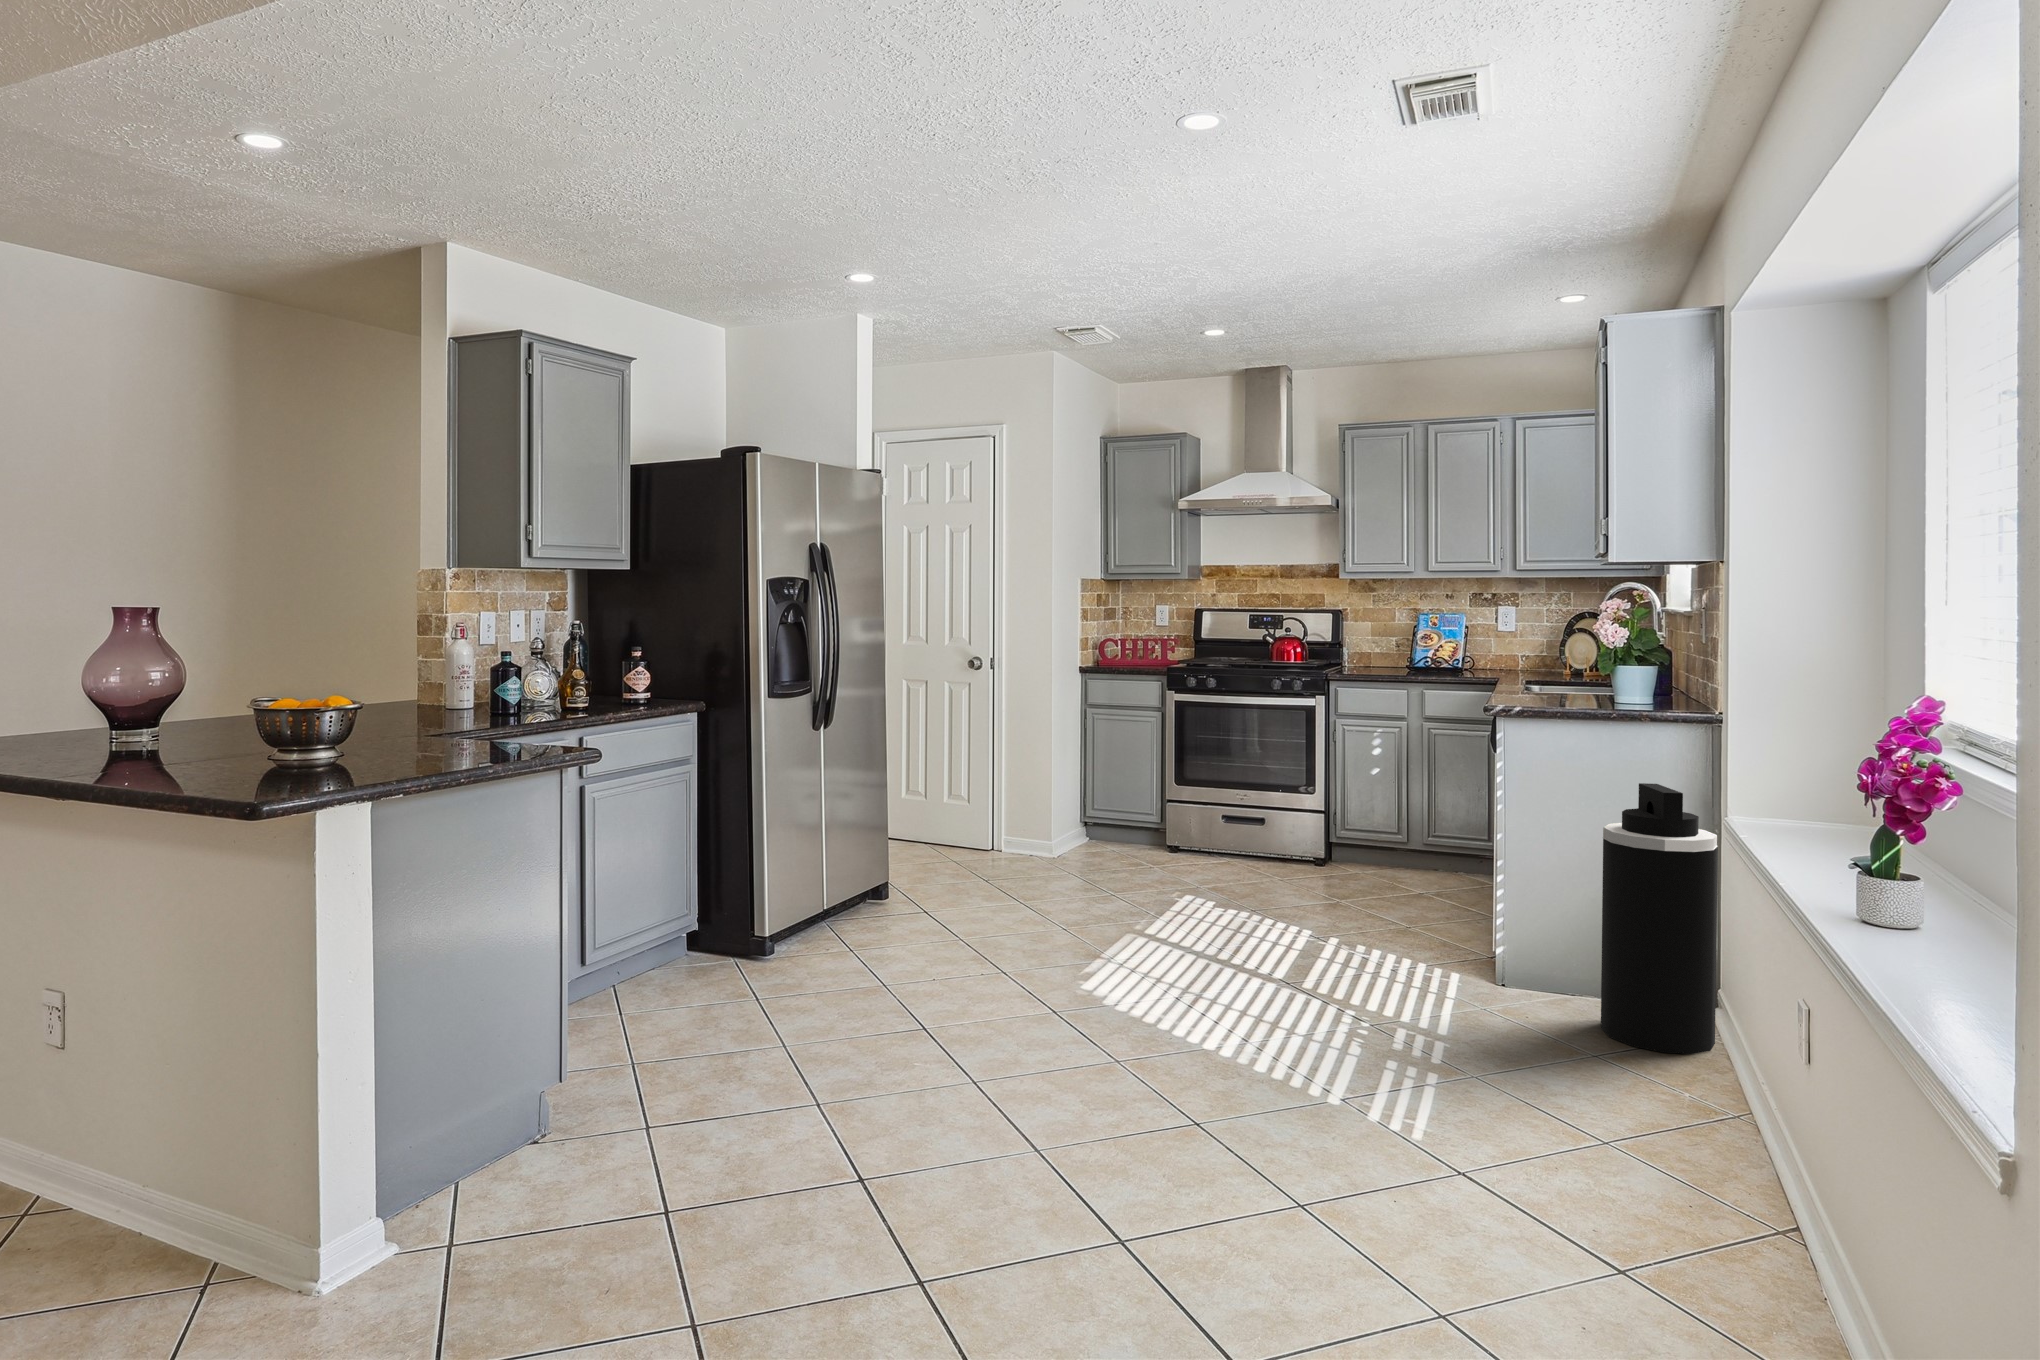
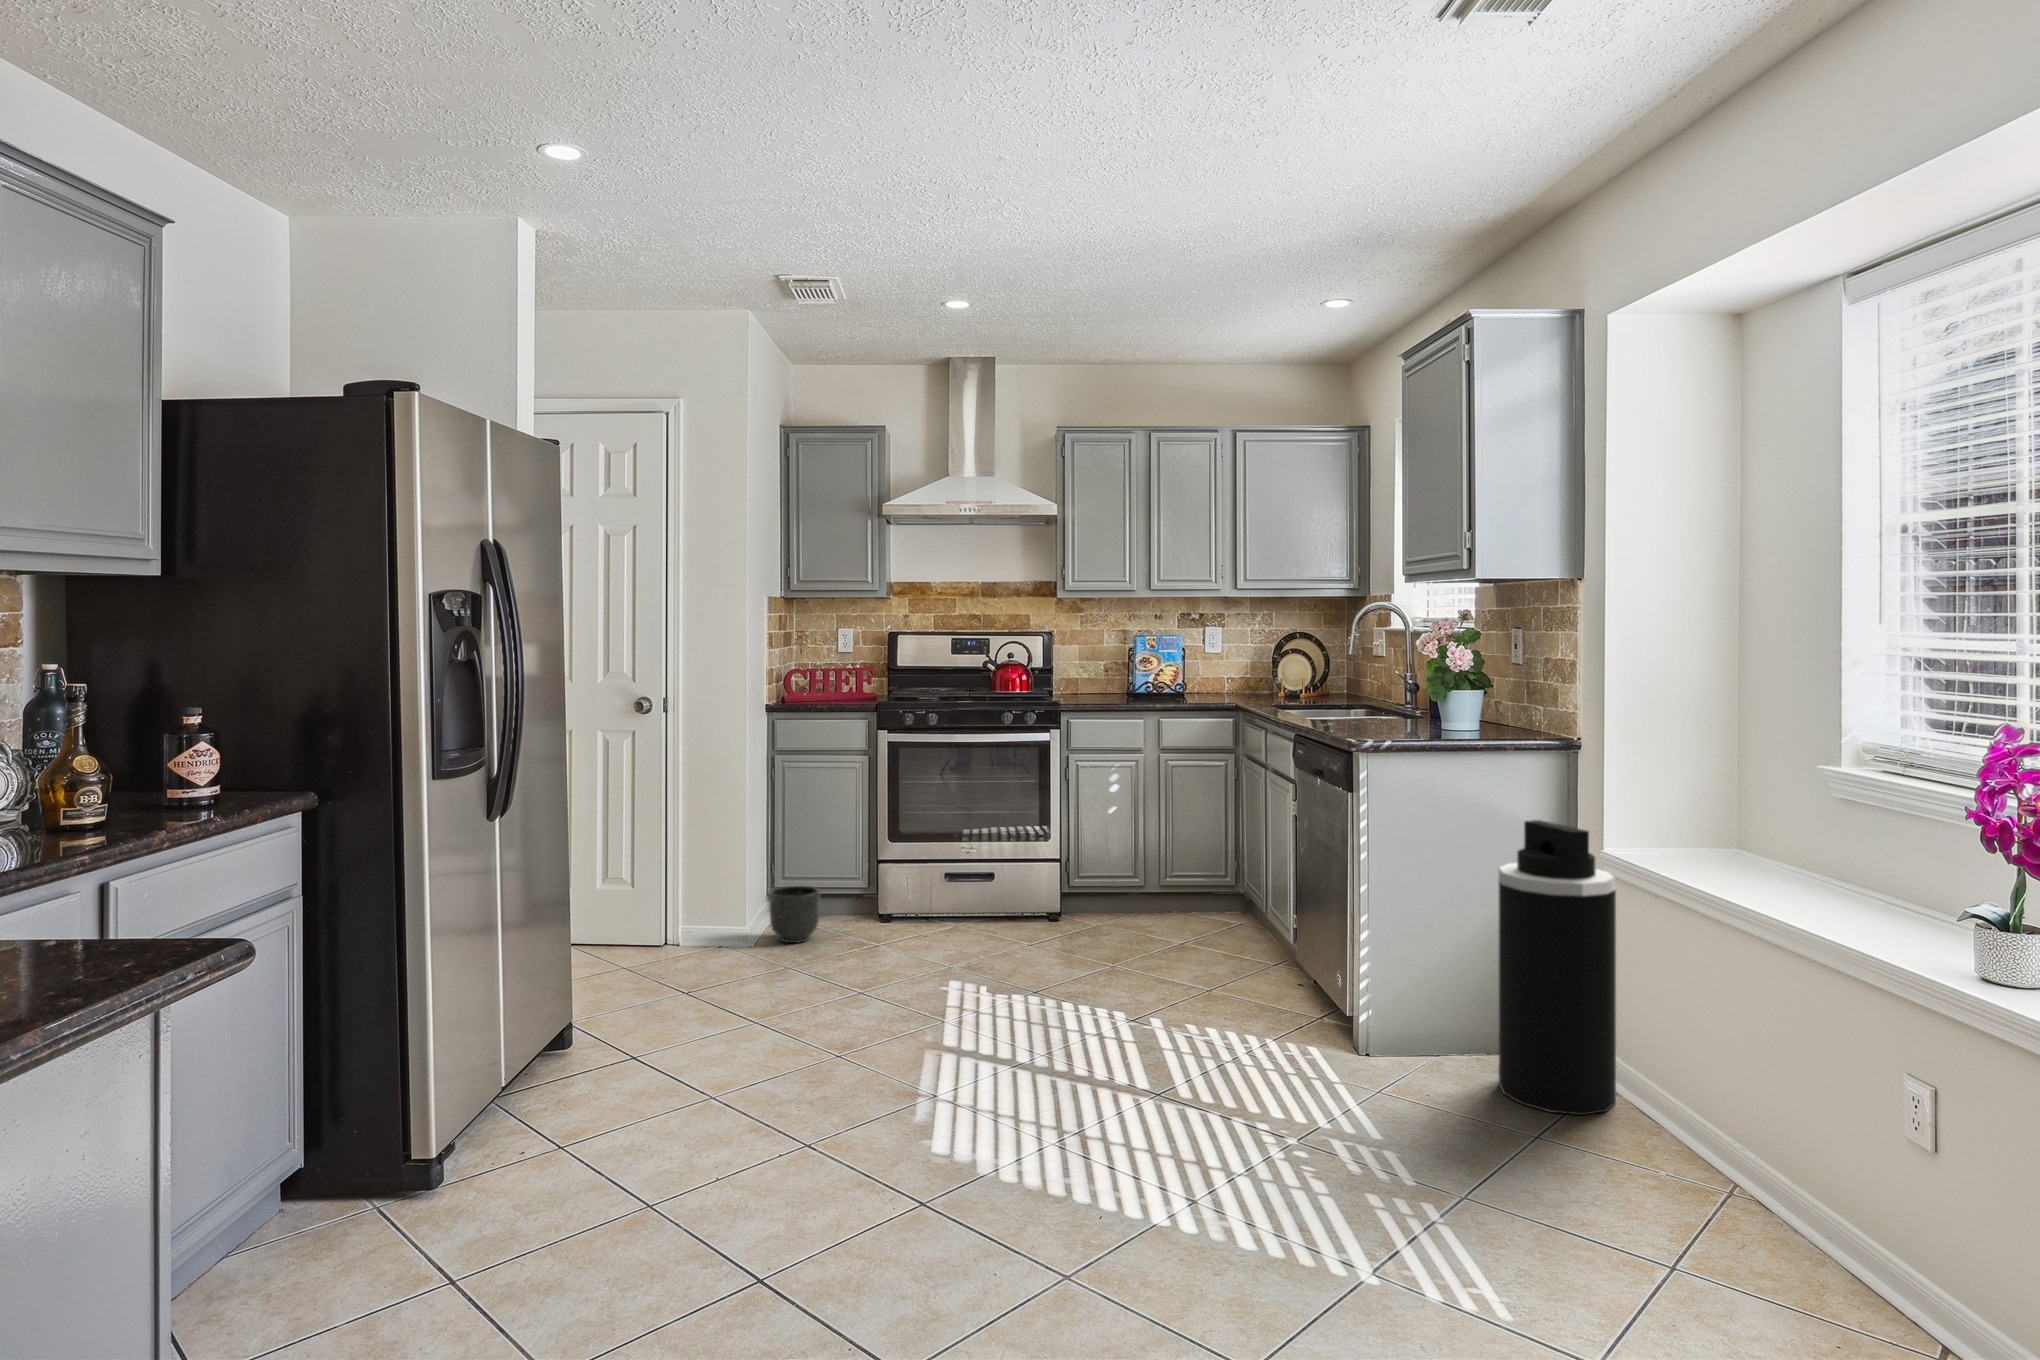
planter: none [1068,814,1109,859] -> present [769,886,820,943]

